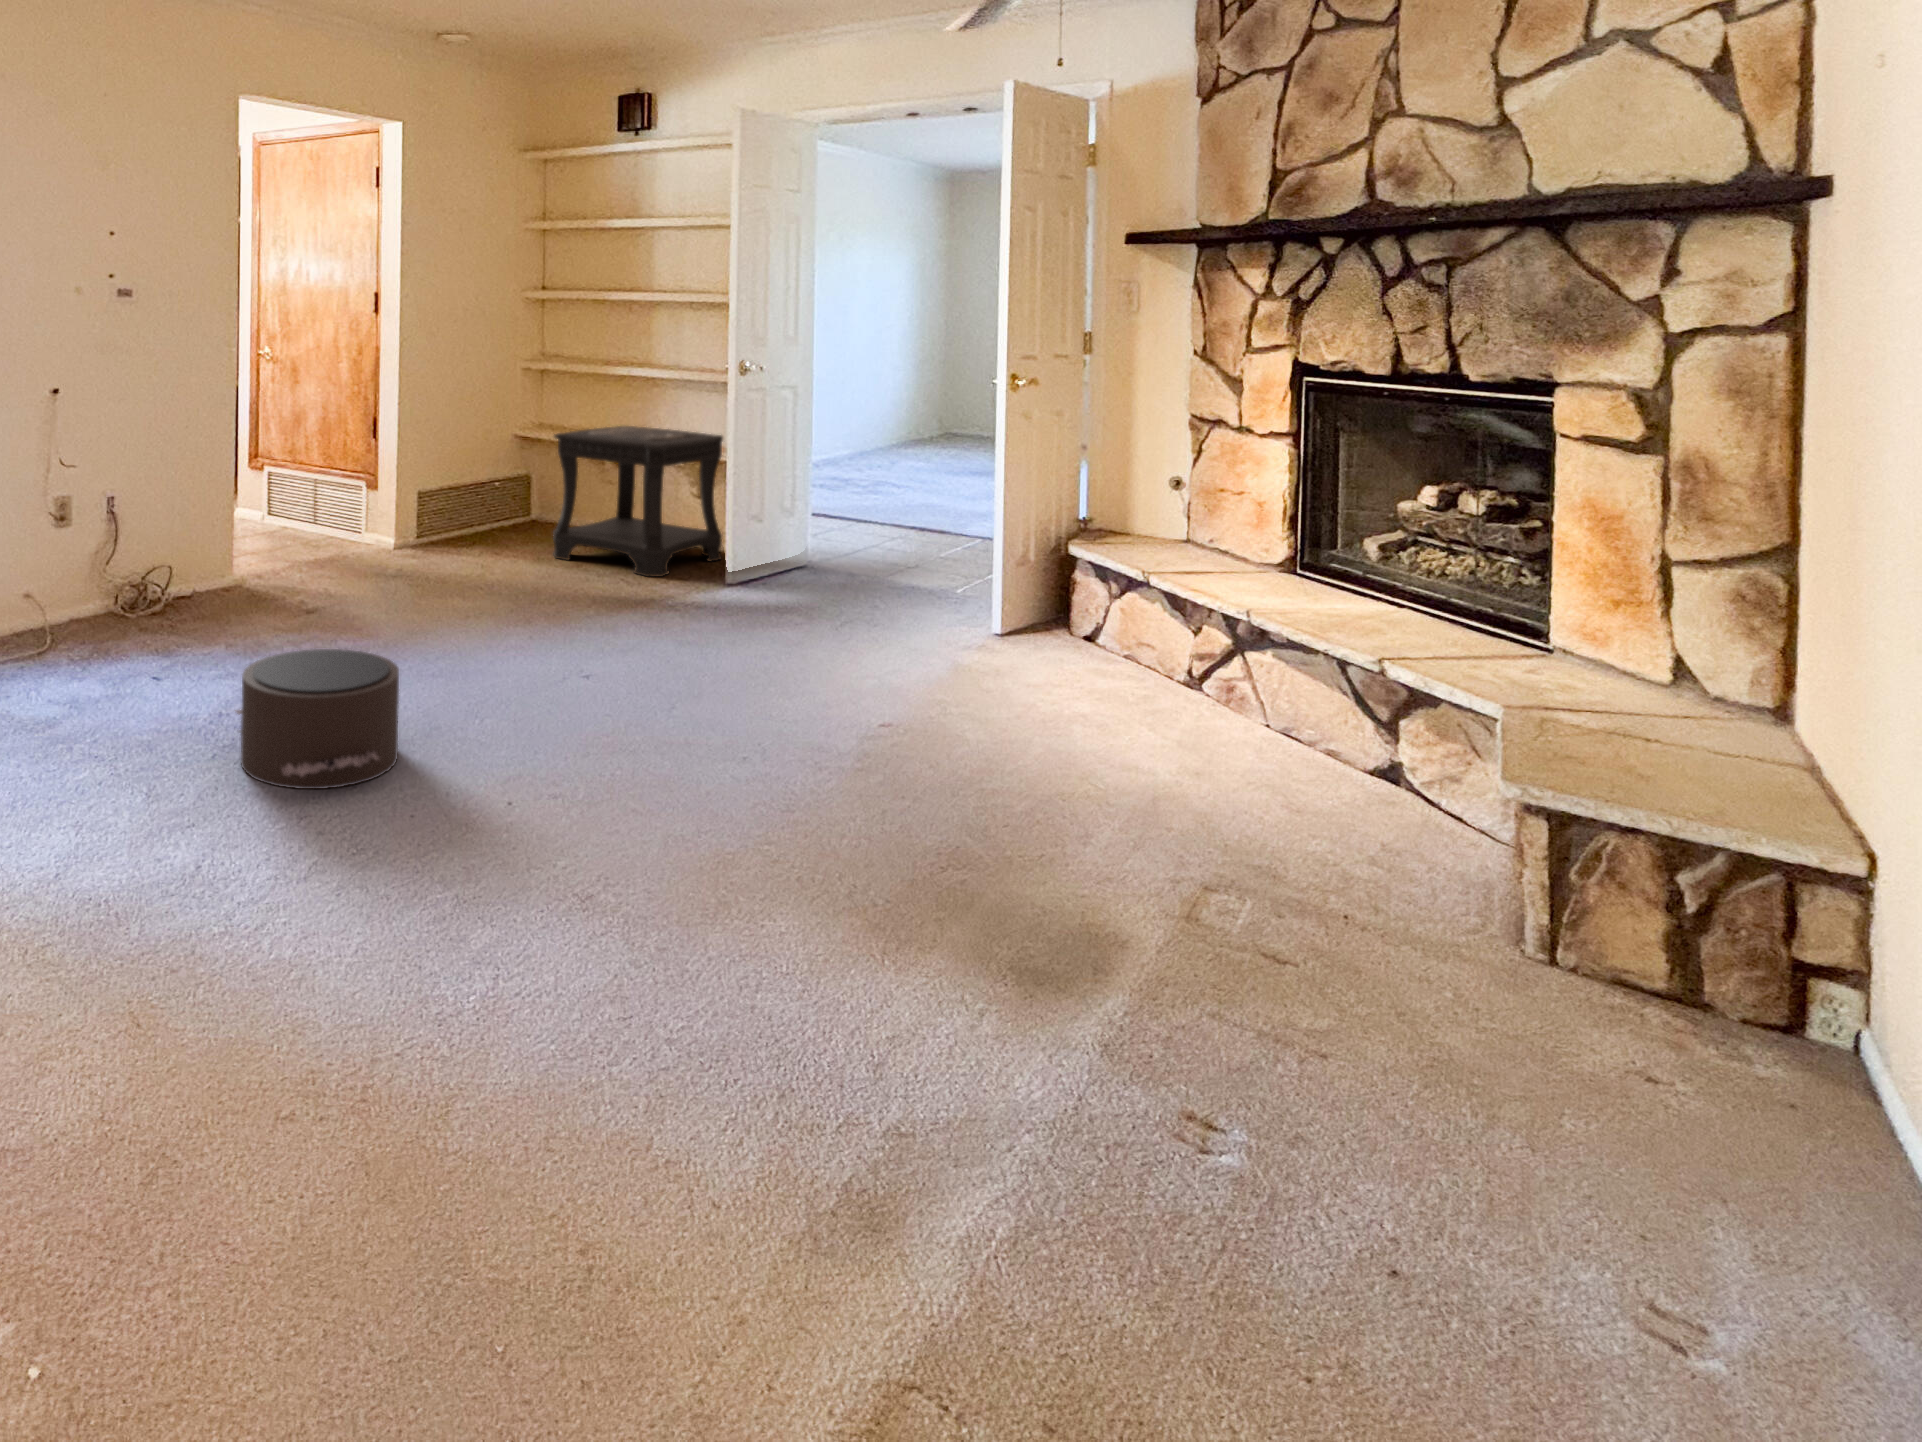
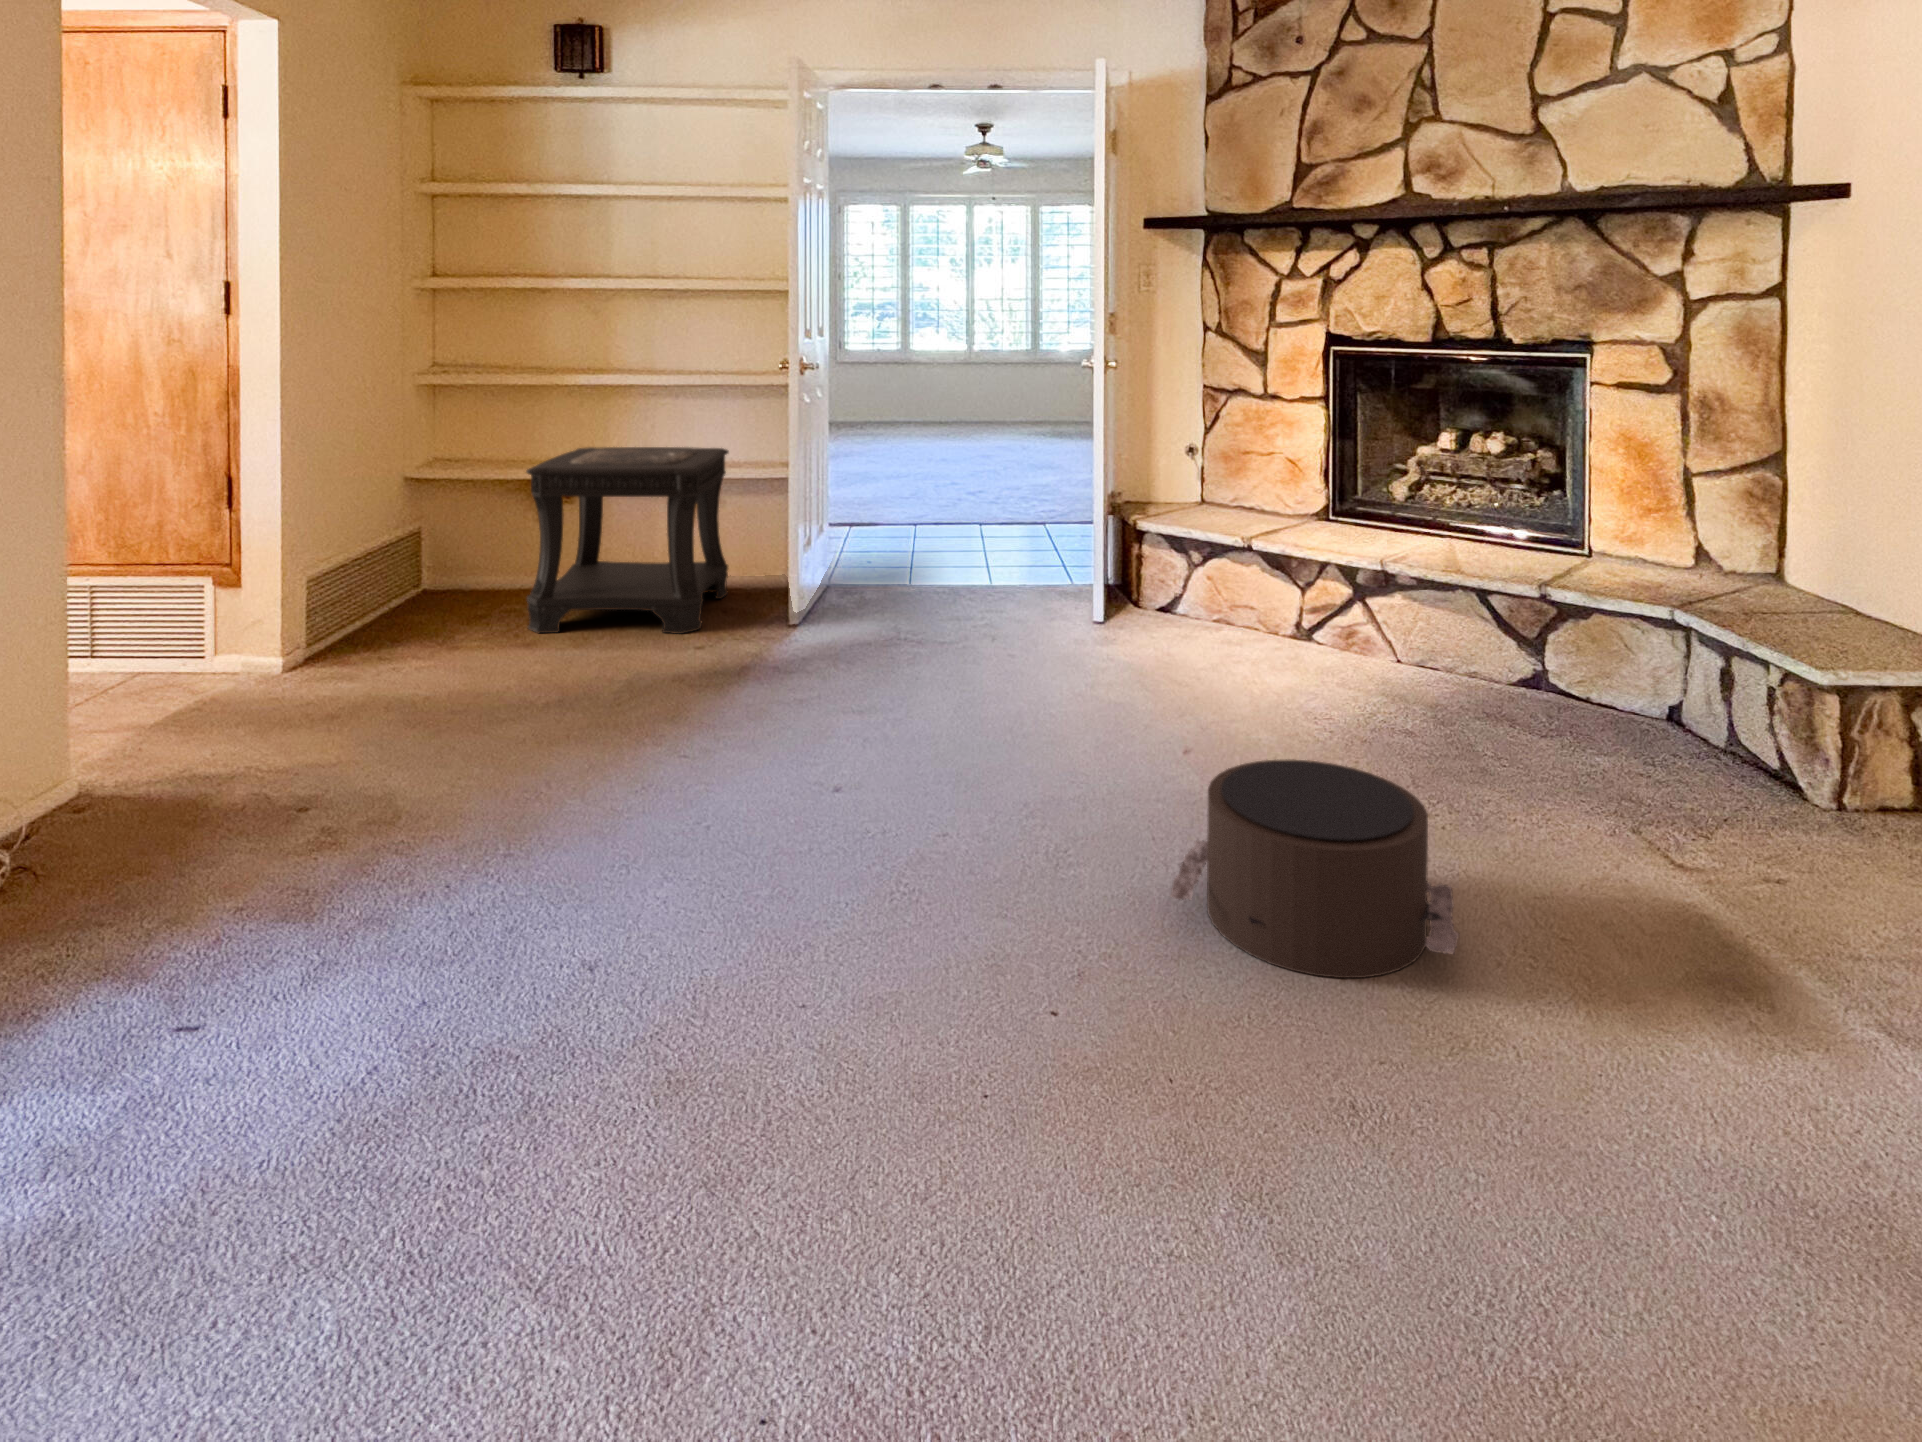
pouf: present [235,649,399,789] -> present [1171,759,1459,978]

